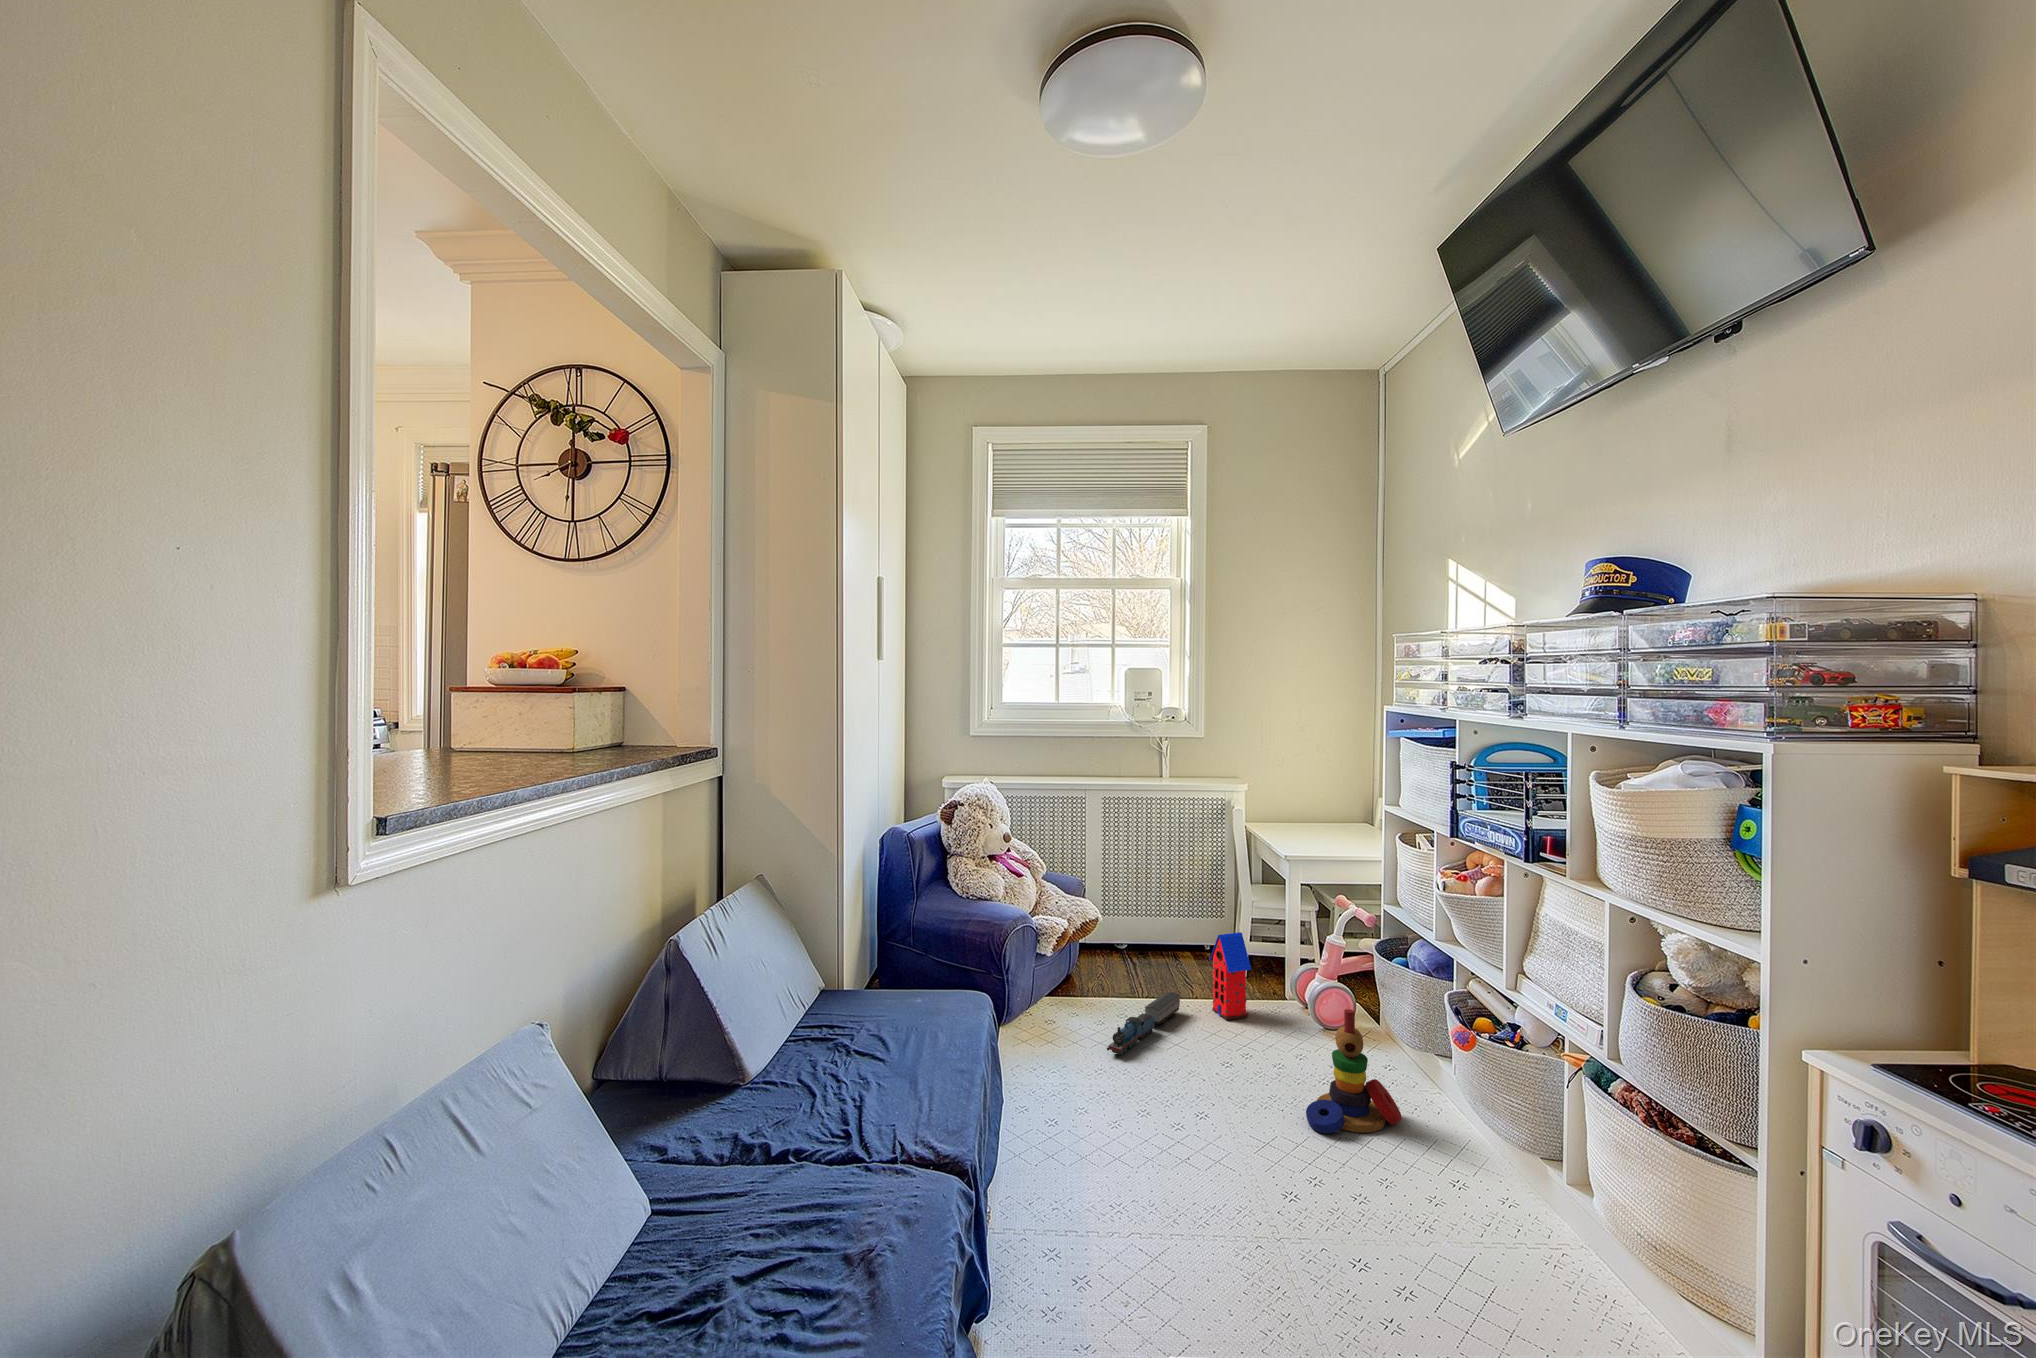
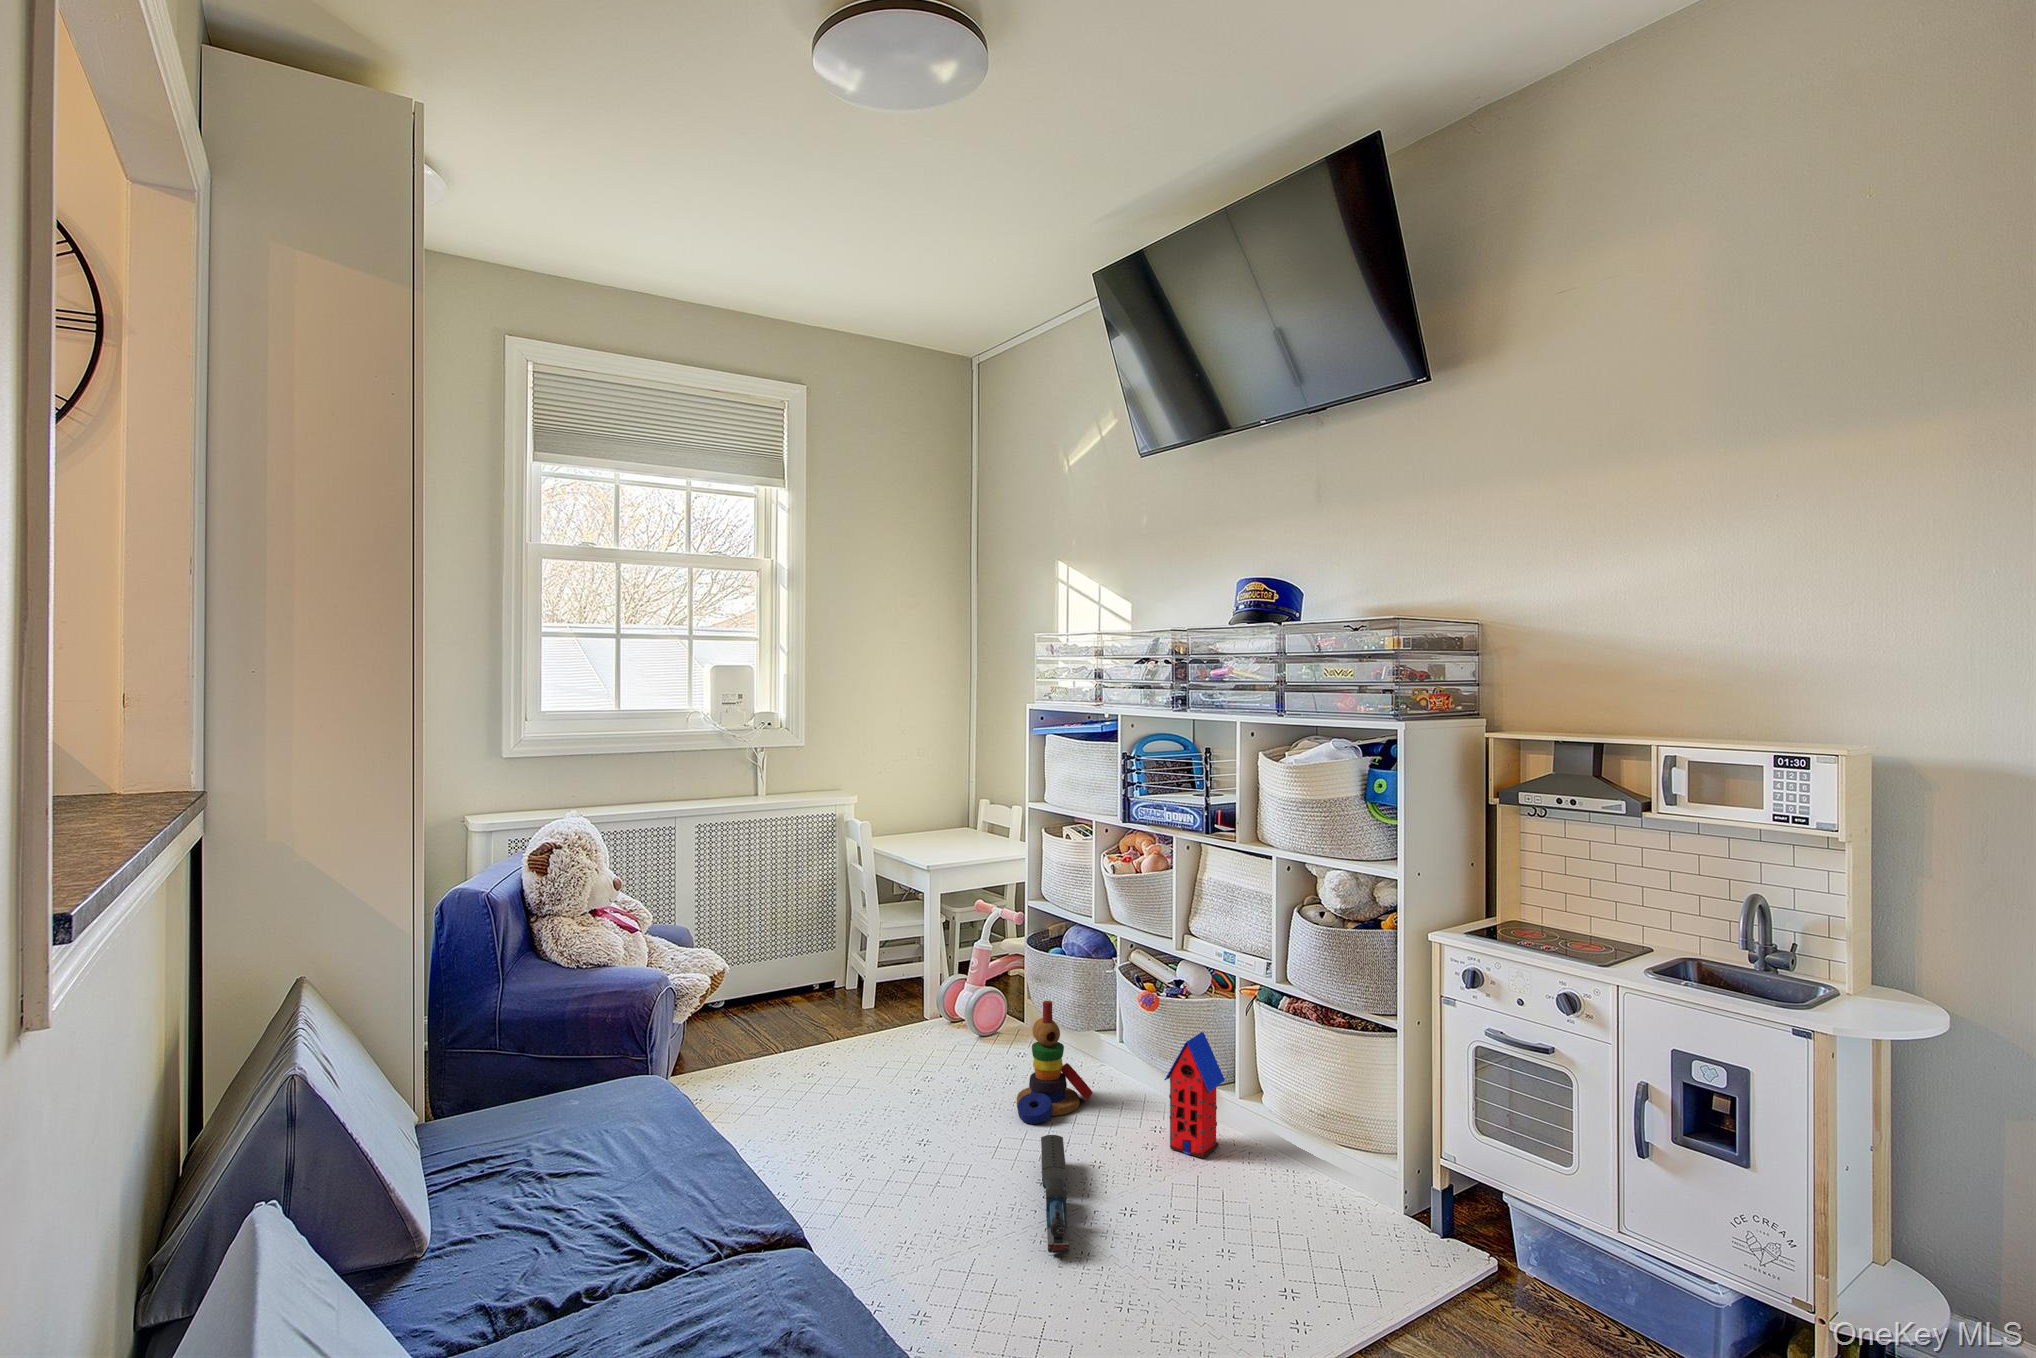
toy house: present [1209,932,1251,1020] -> present [1164,1032,1225,1158]
toy train: present [1107,992,1180,1055] -> present [1041,1135,1069,1253]

